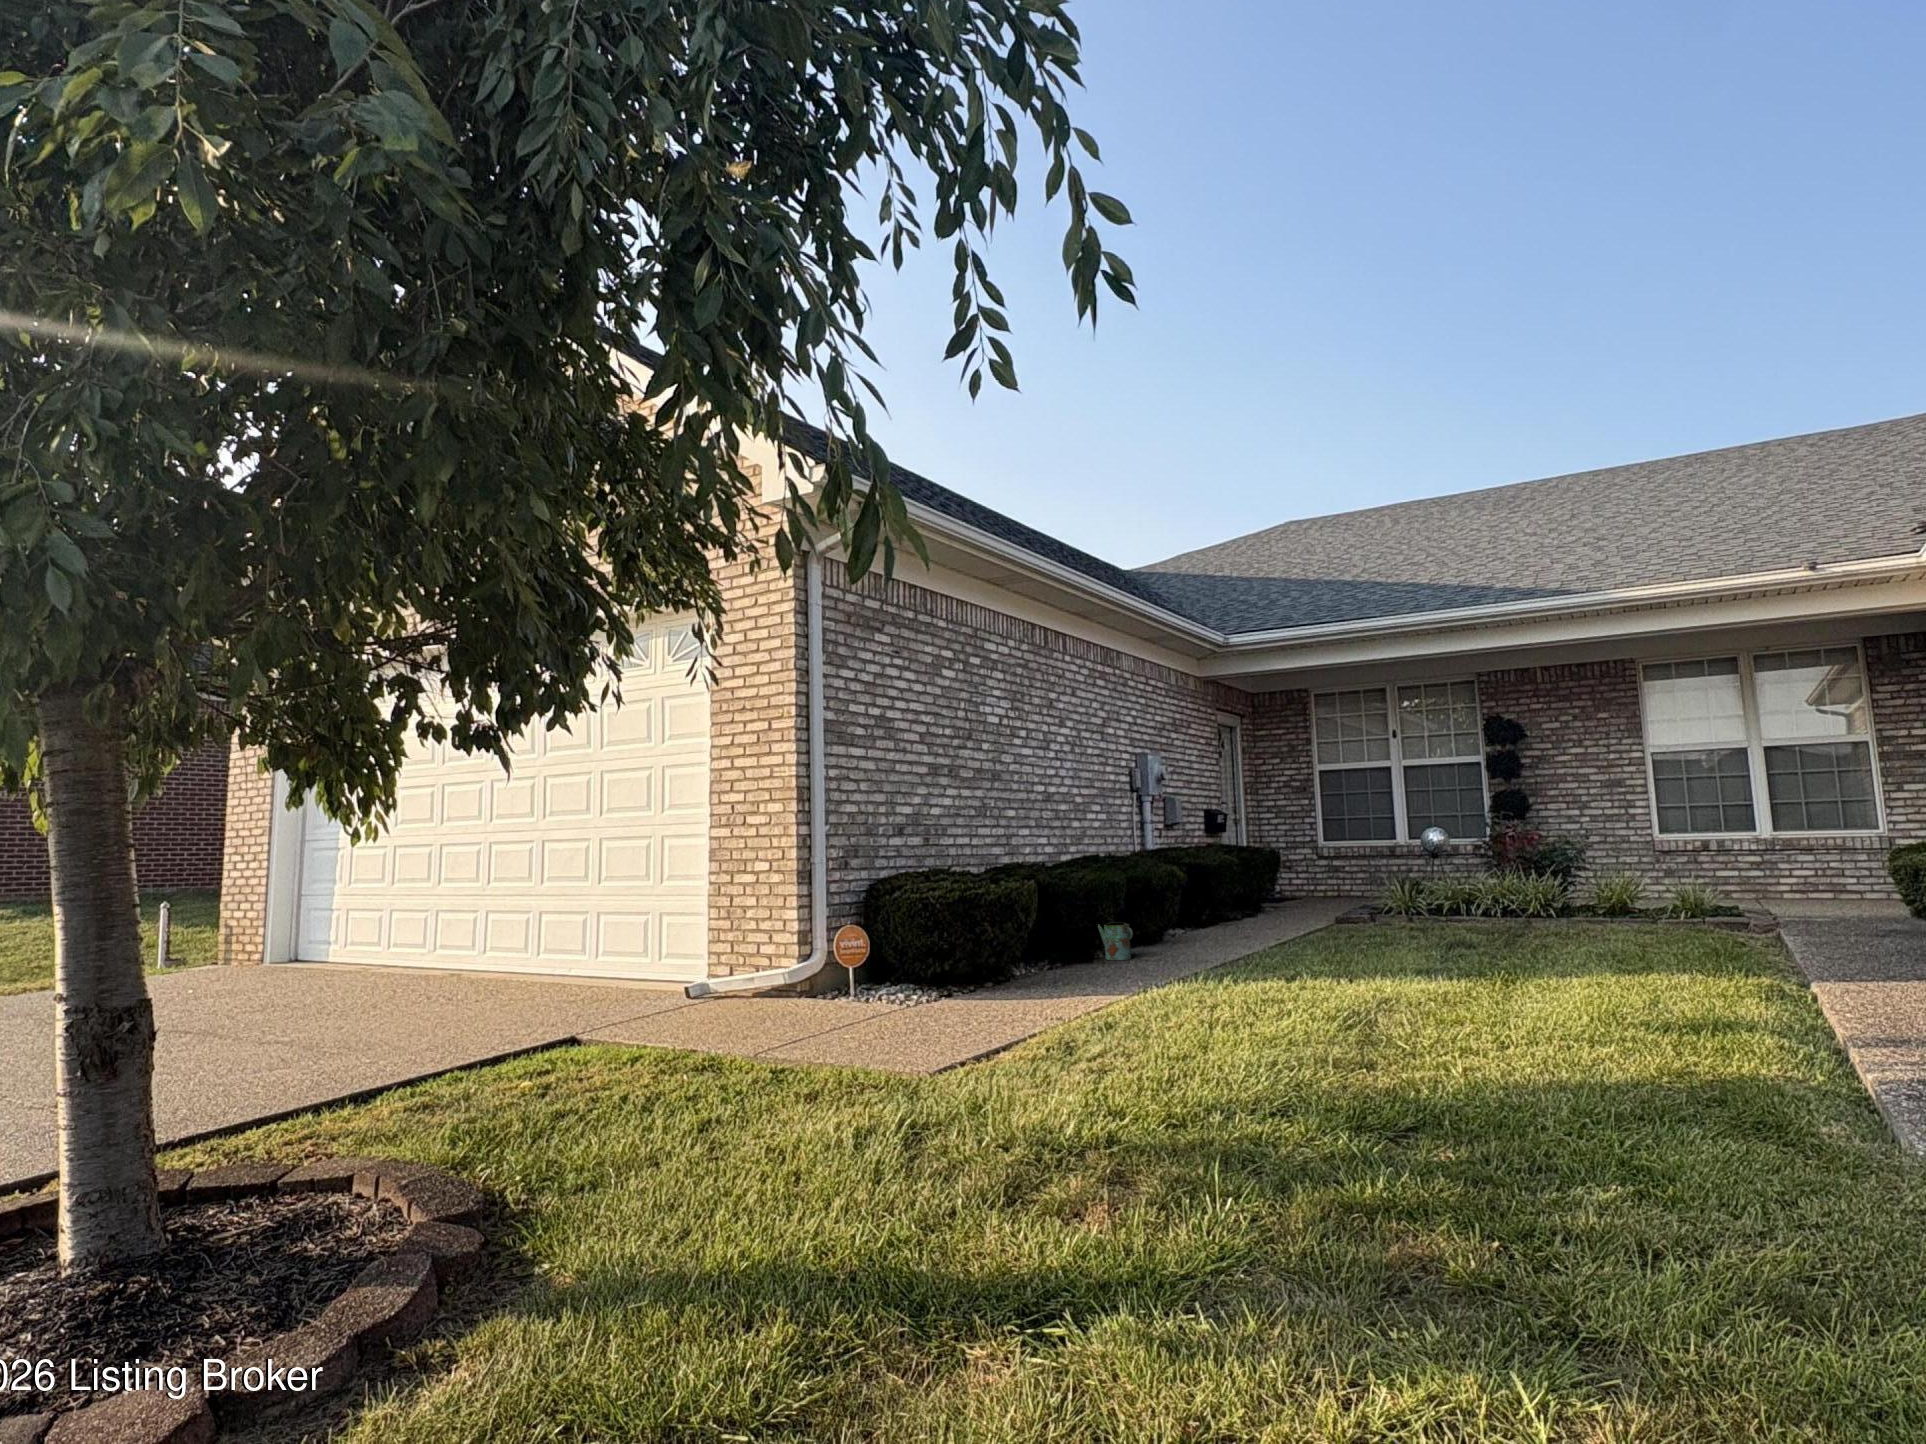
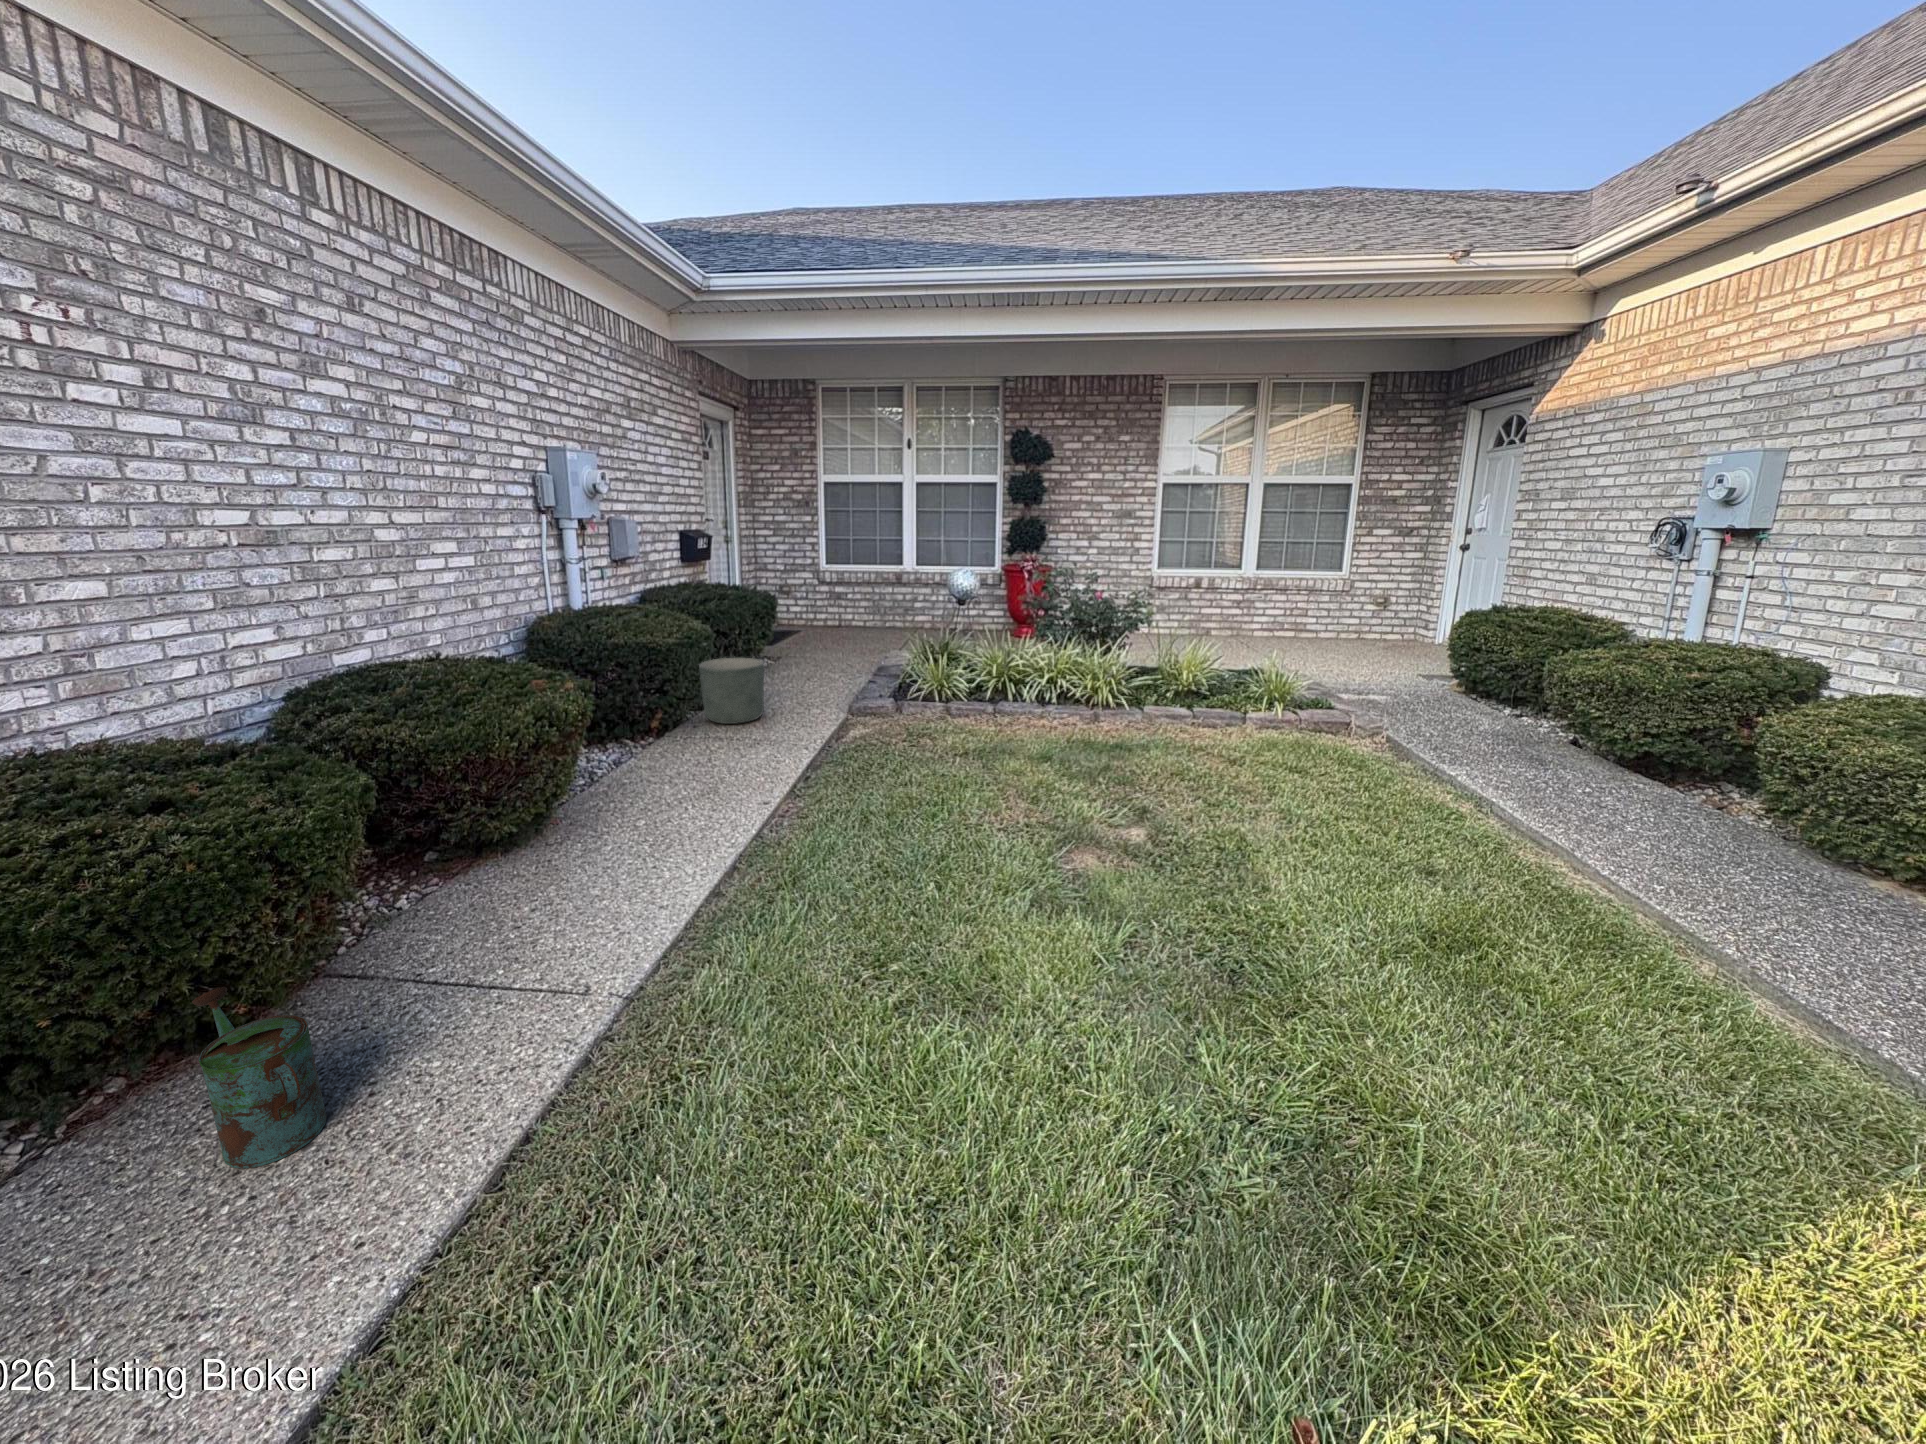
planter: none [1227,882,1271,921] -> present [699,658,764,724]

